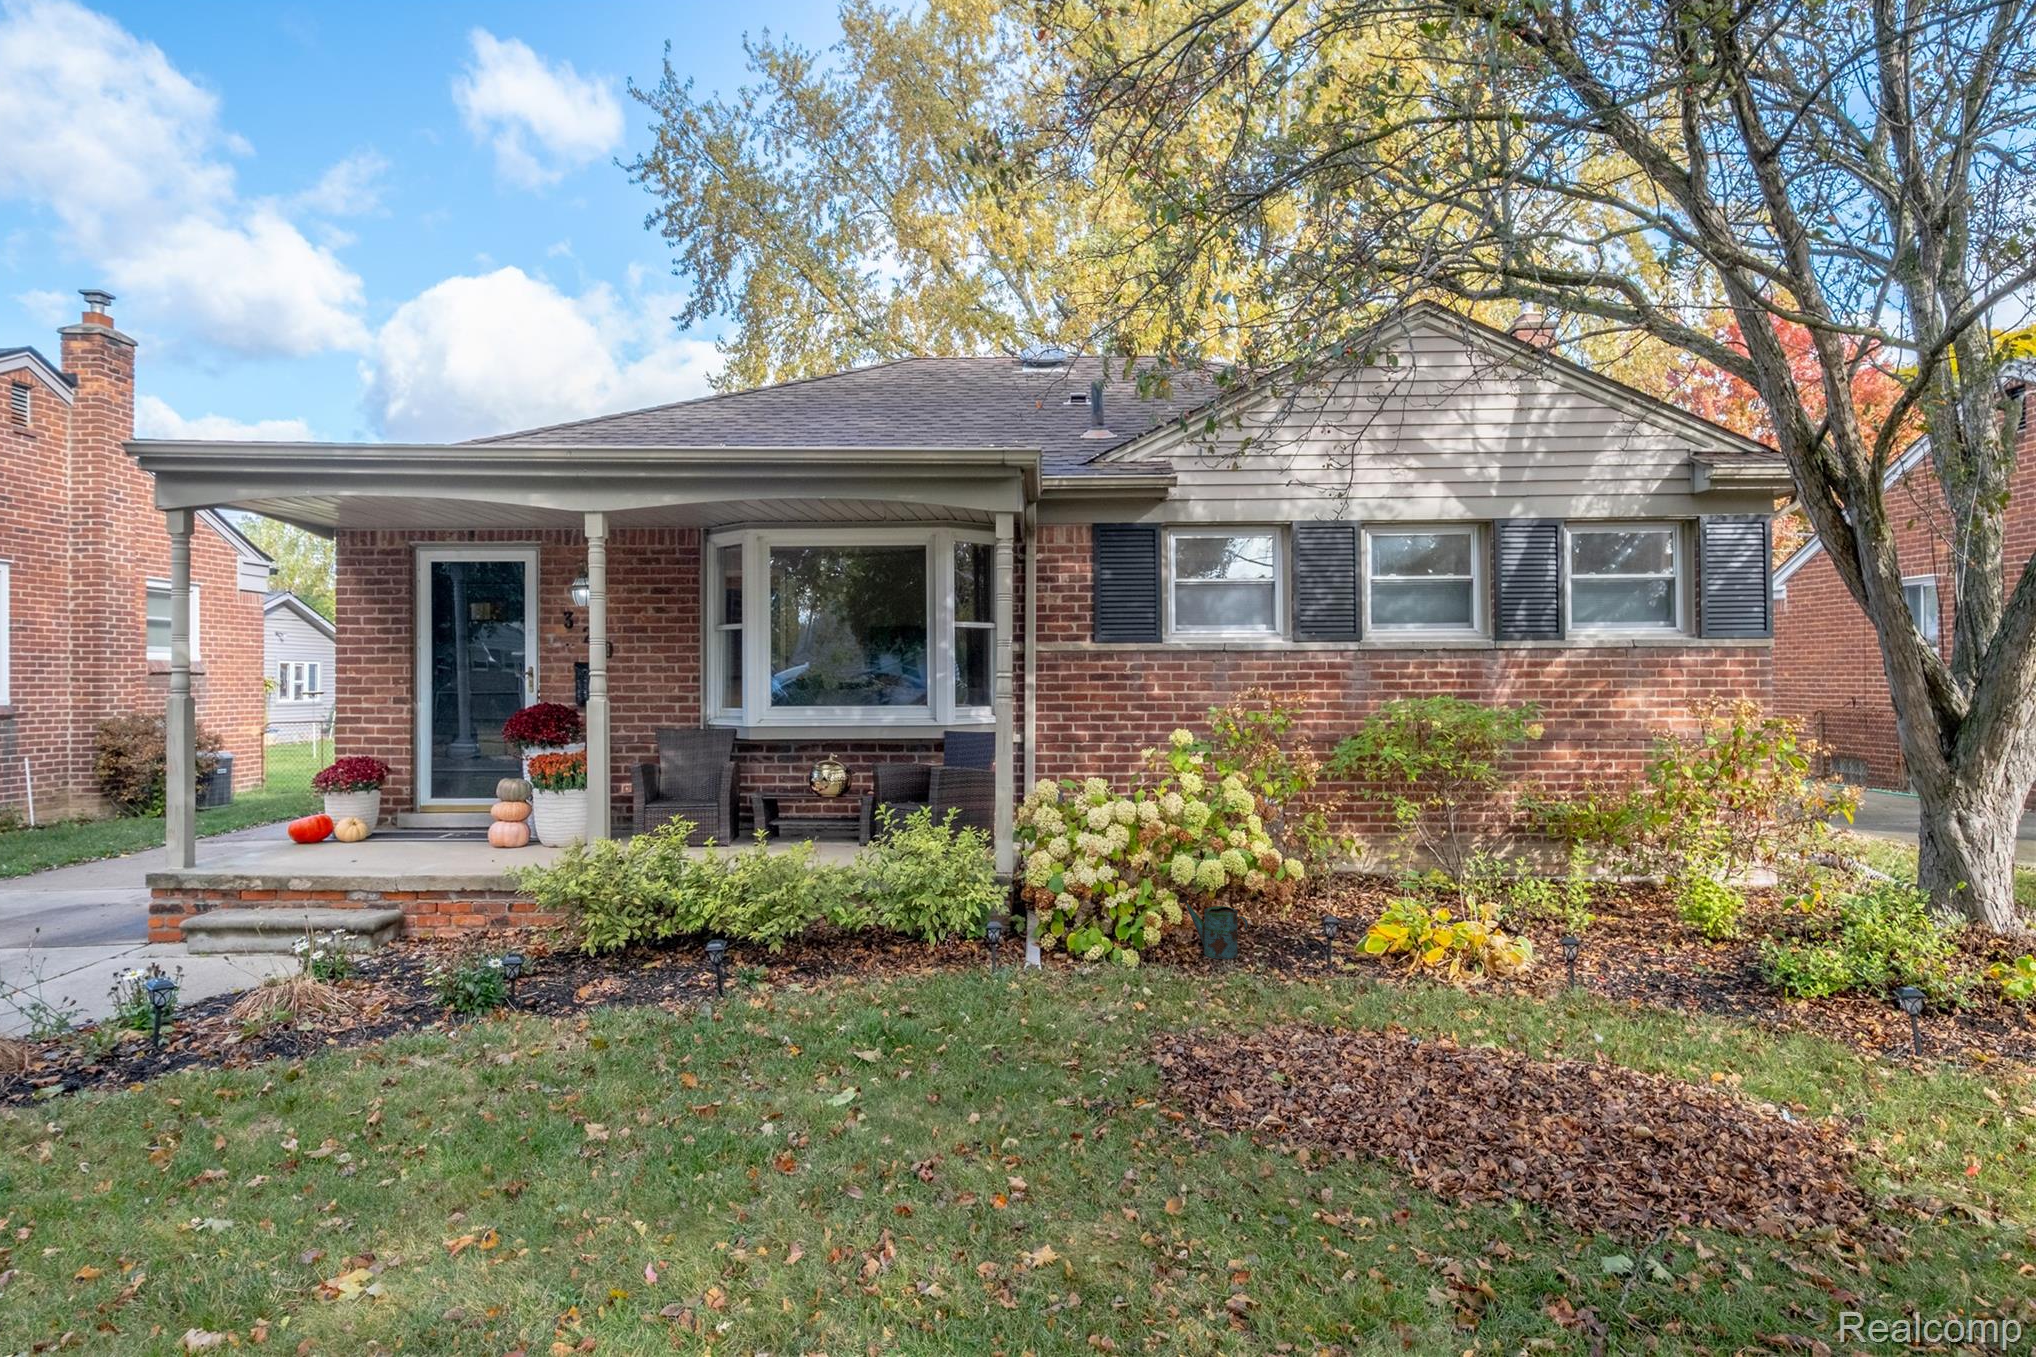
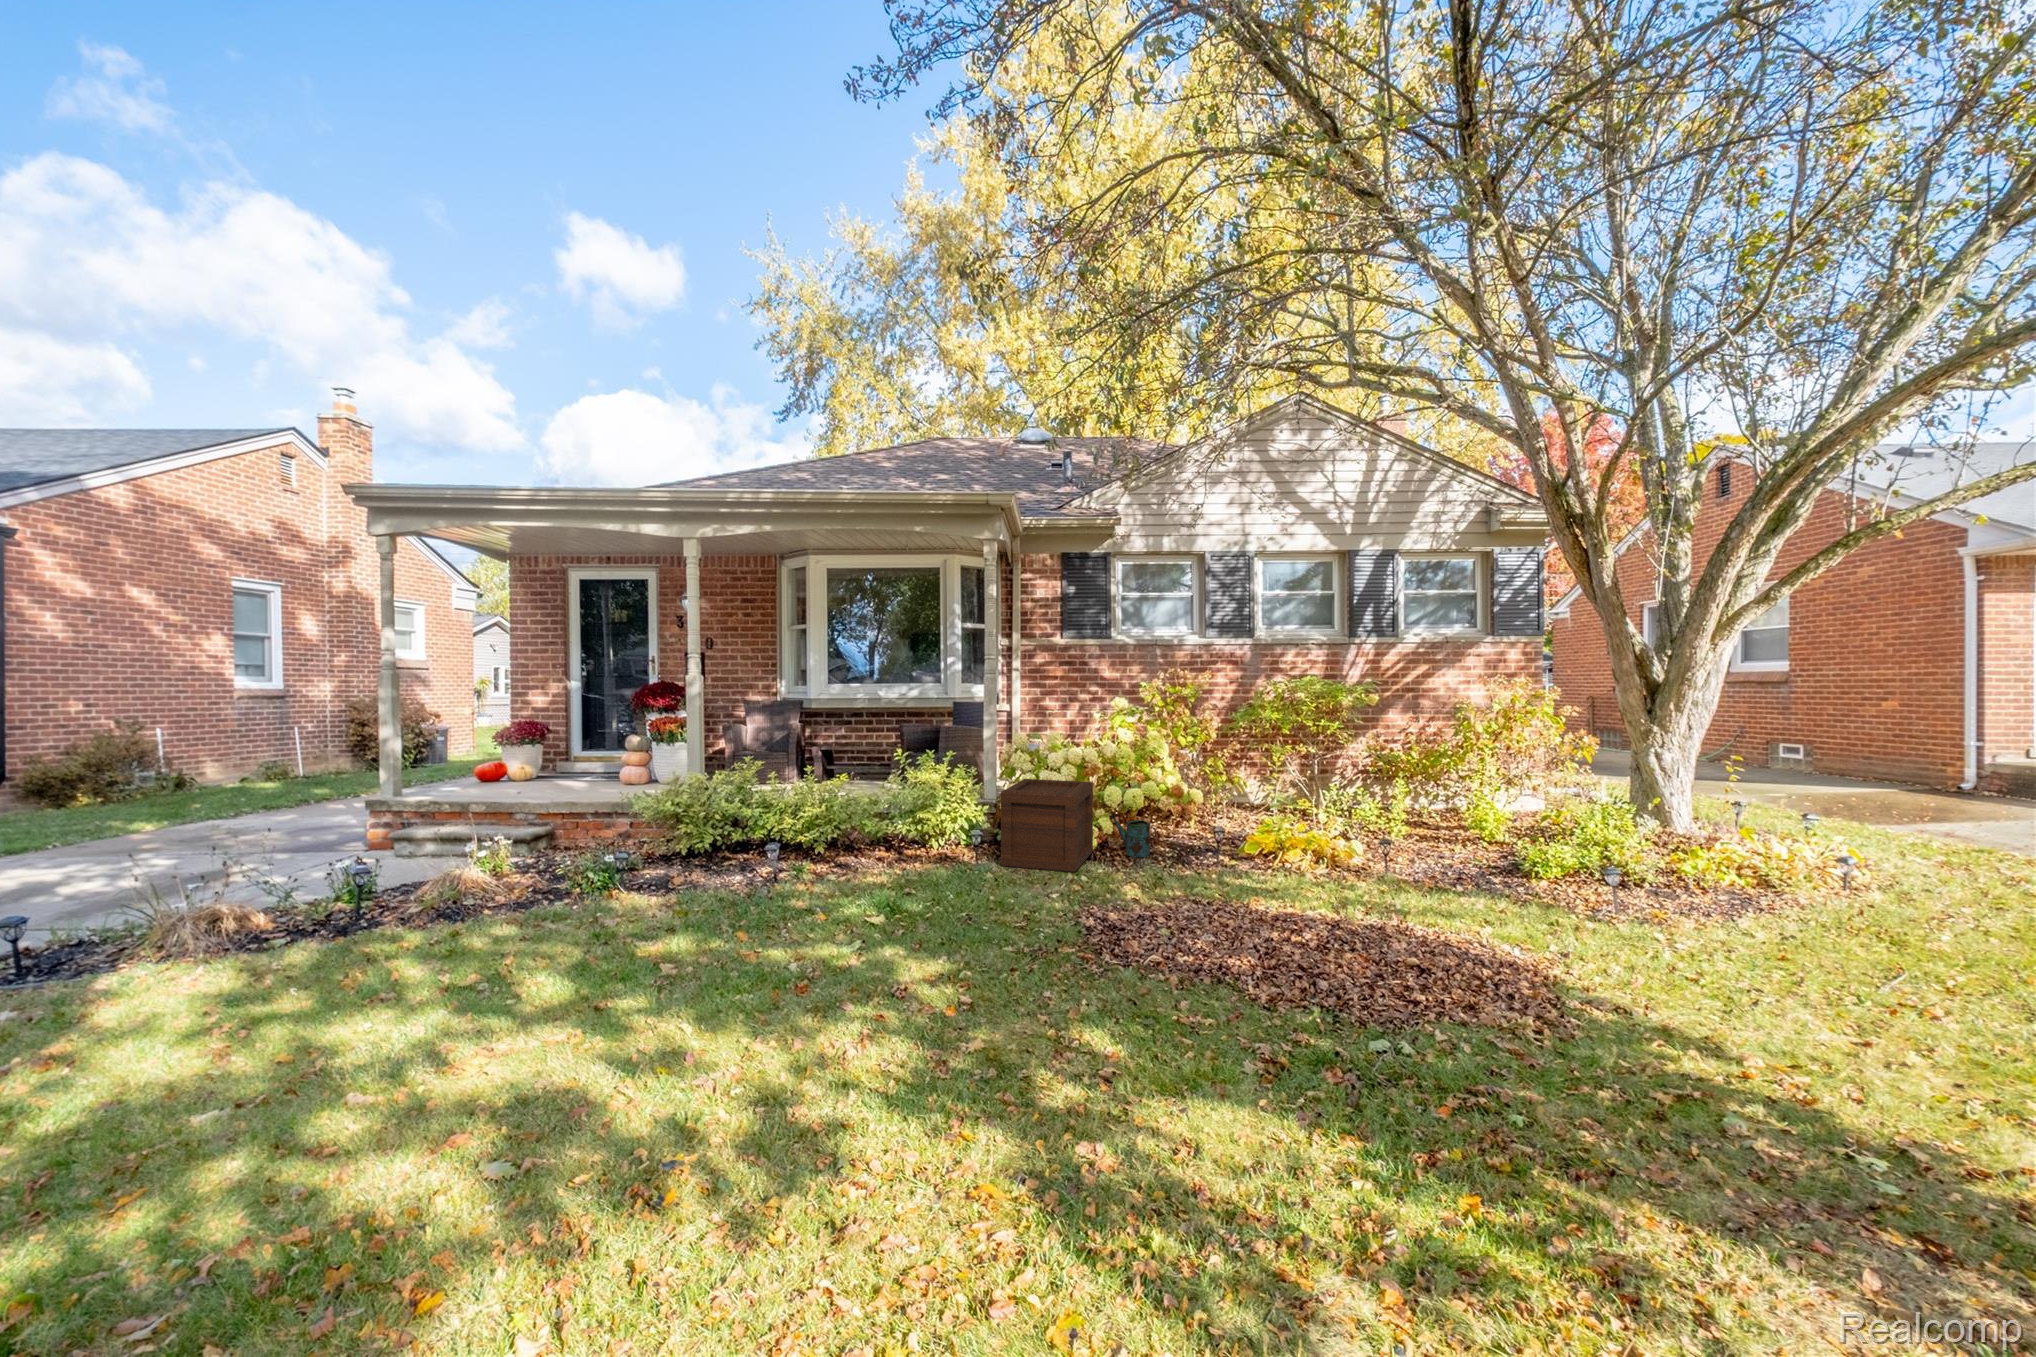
wooden crate: none [1029,846,1157,982] -> present [1001,779,1093,872]

